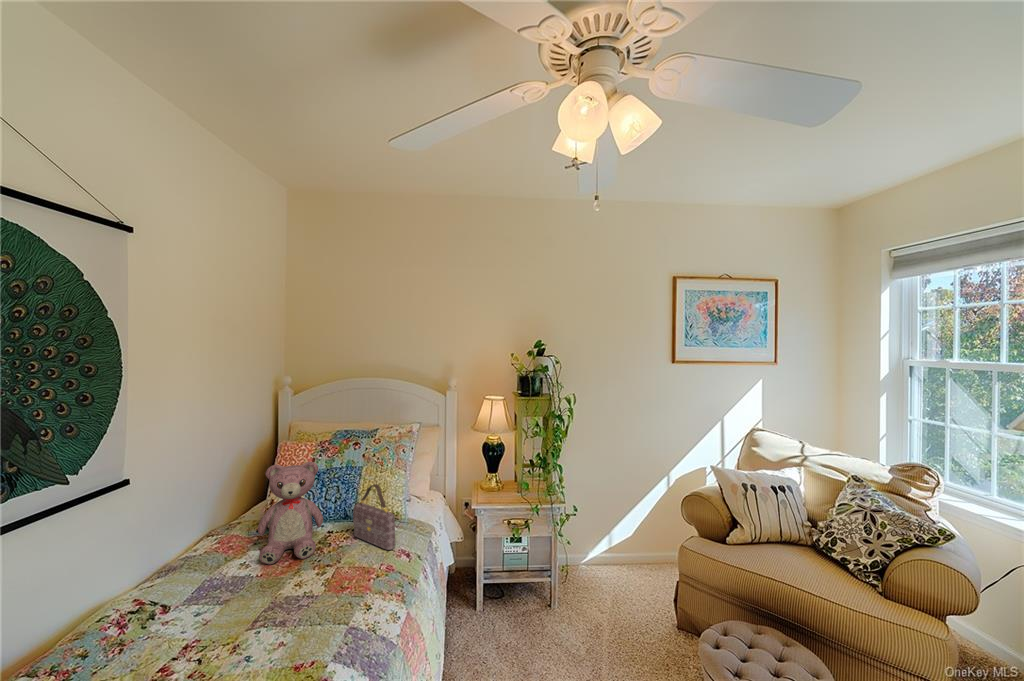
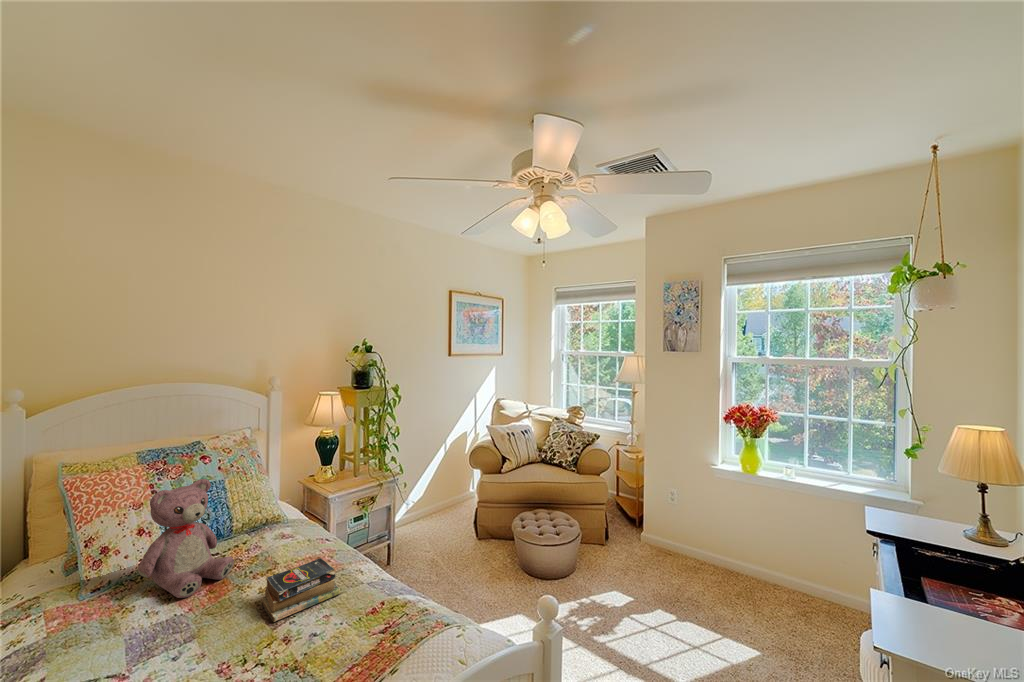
handbag: present [353,484,395,550] -> none [247,486,309,547]
book: none [257,575,344,627] -> present [261,558,340,622]

